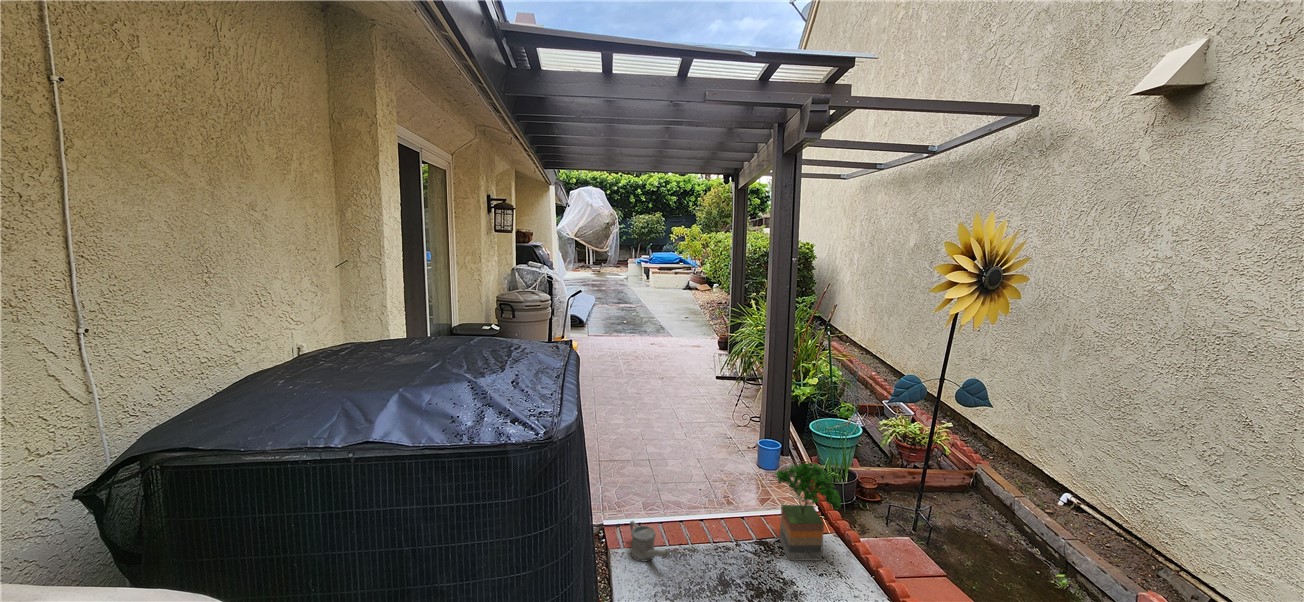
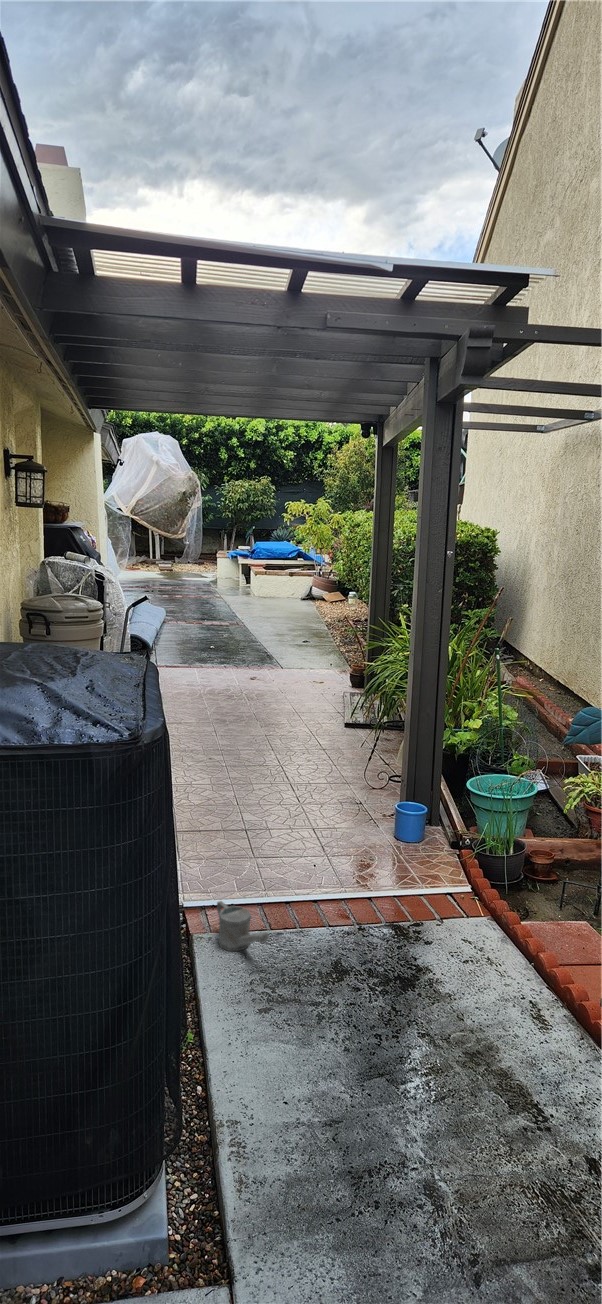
potted tree: present [776,463,841,561] -> none [409,821,495,948]

